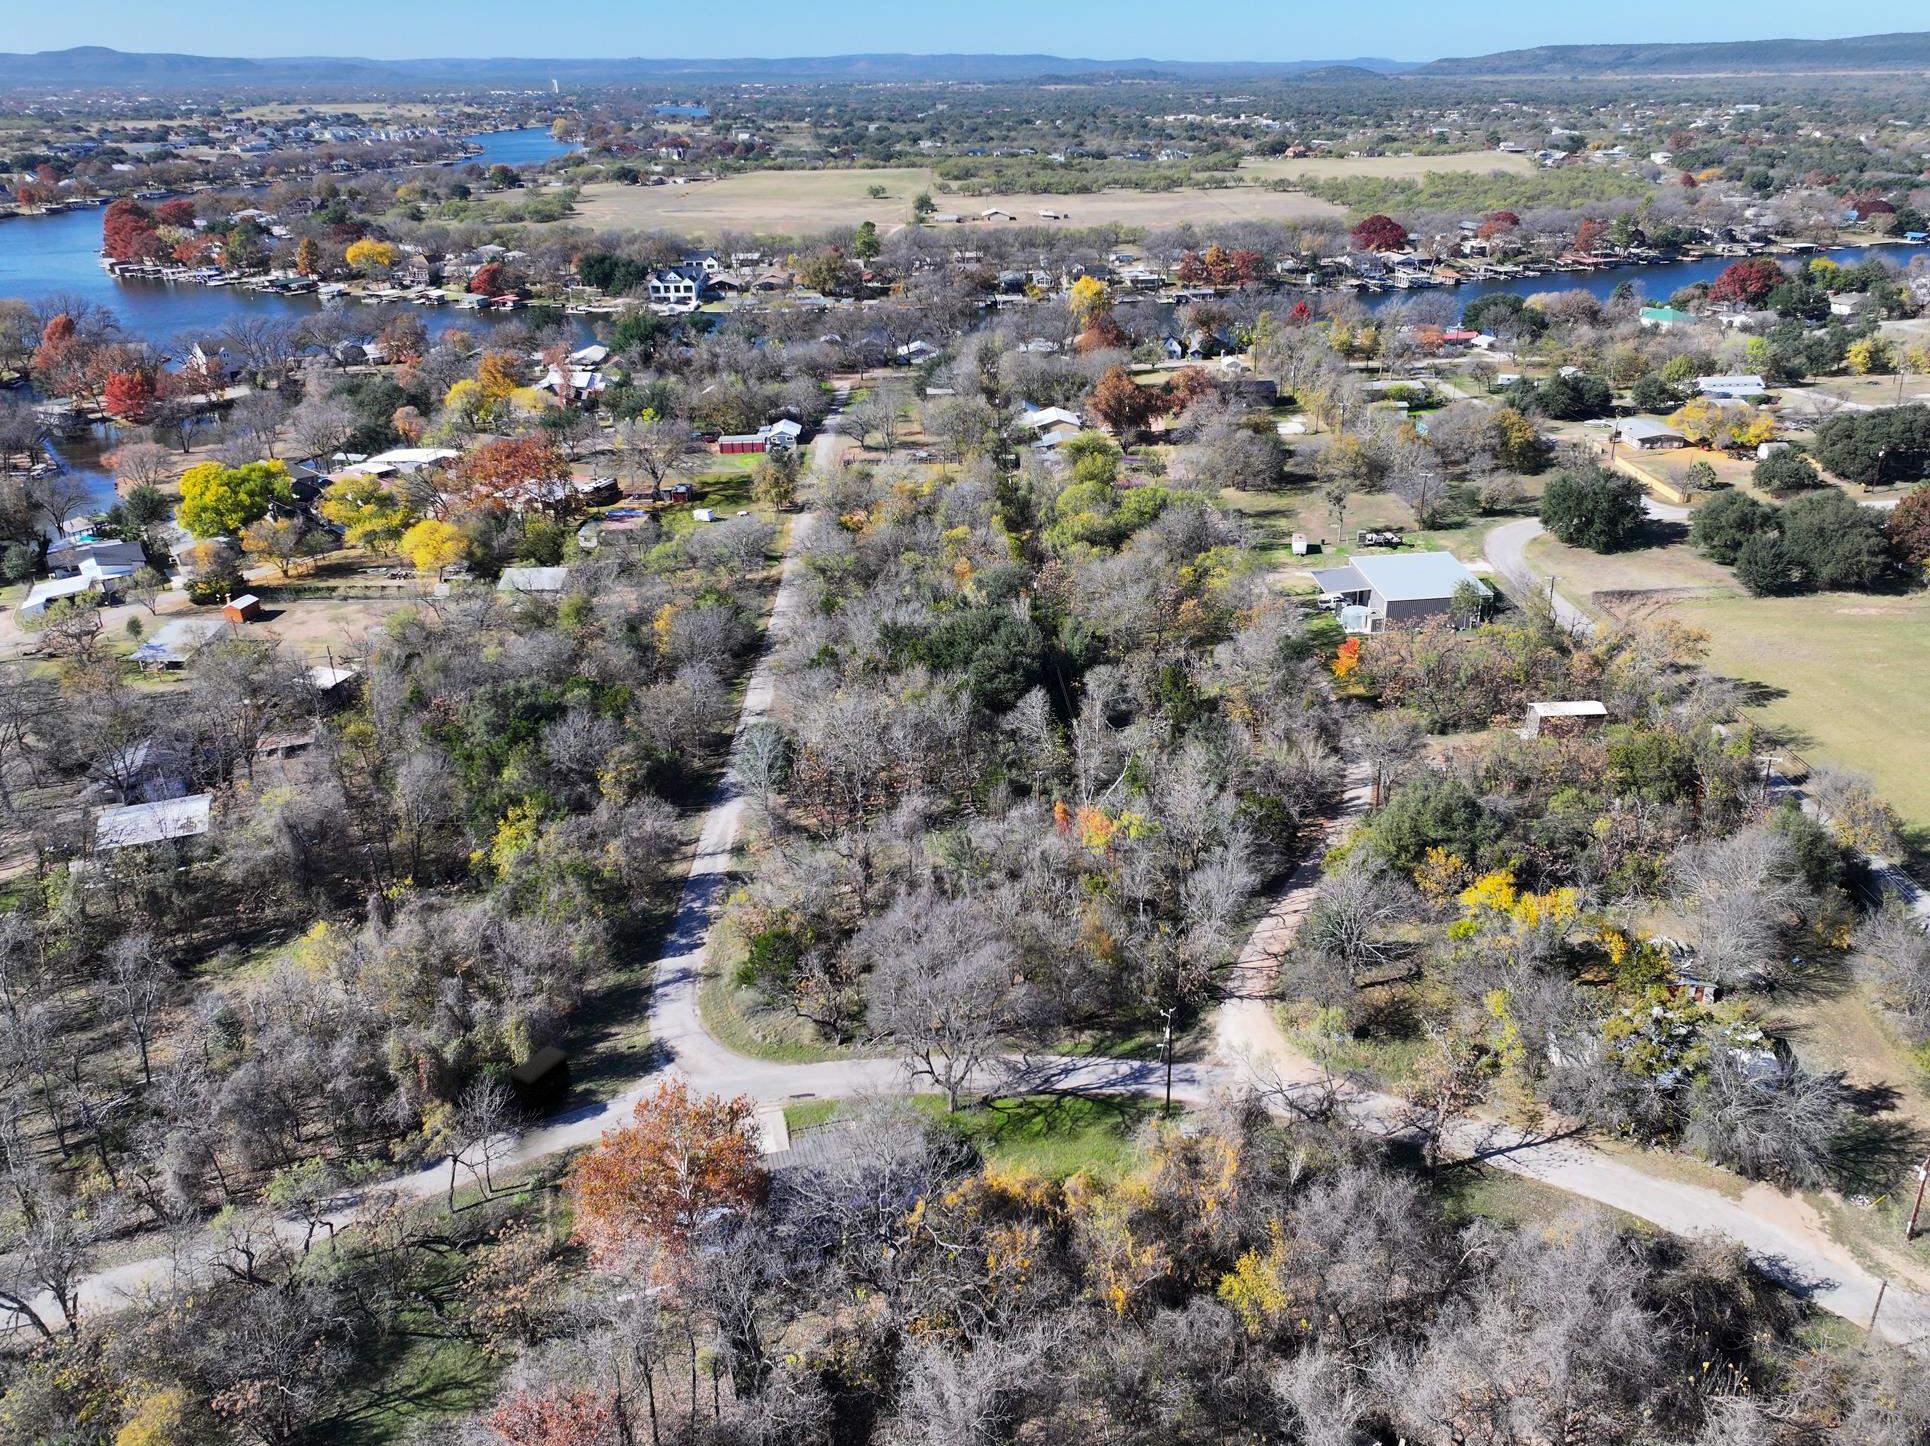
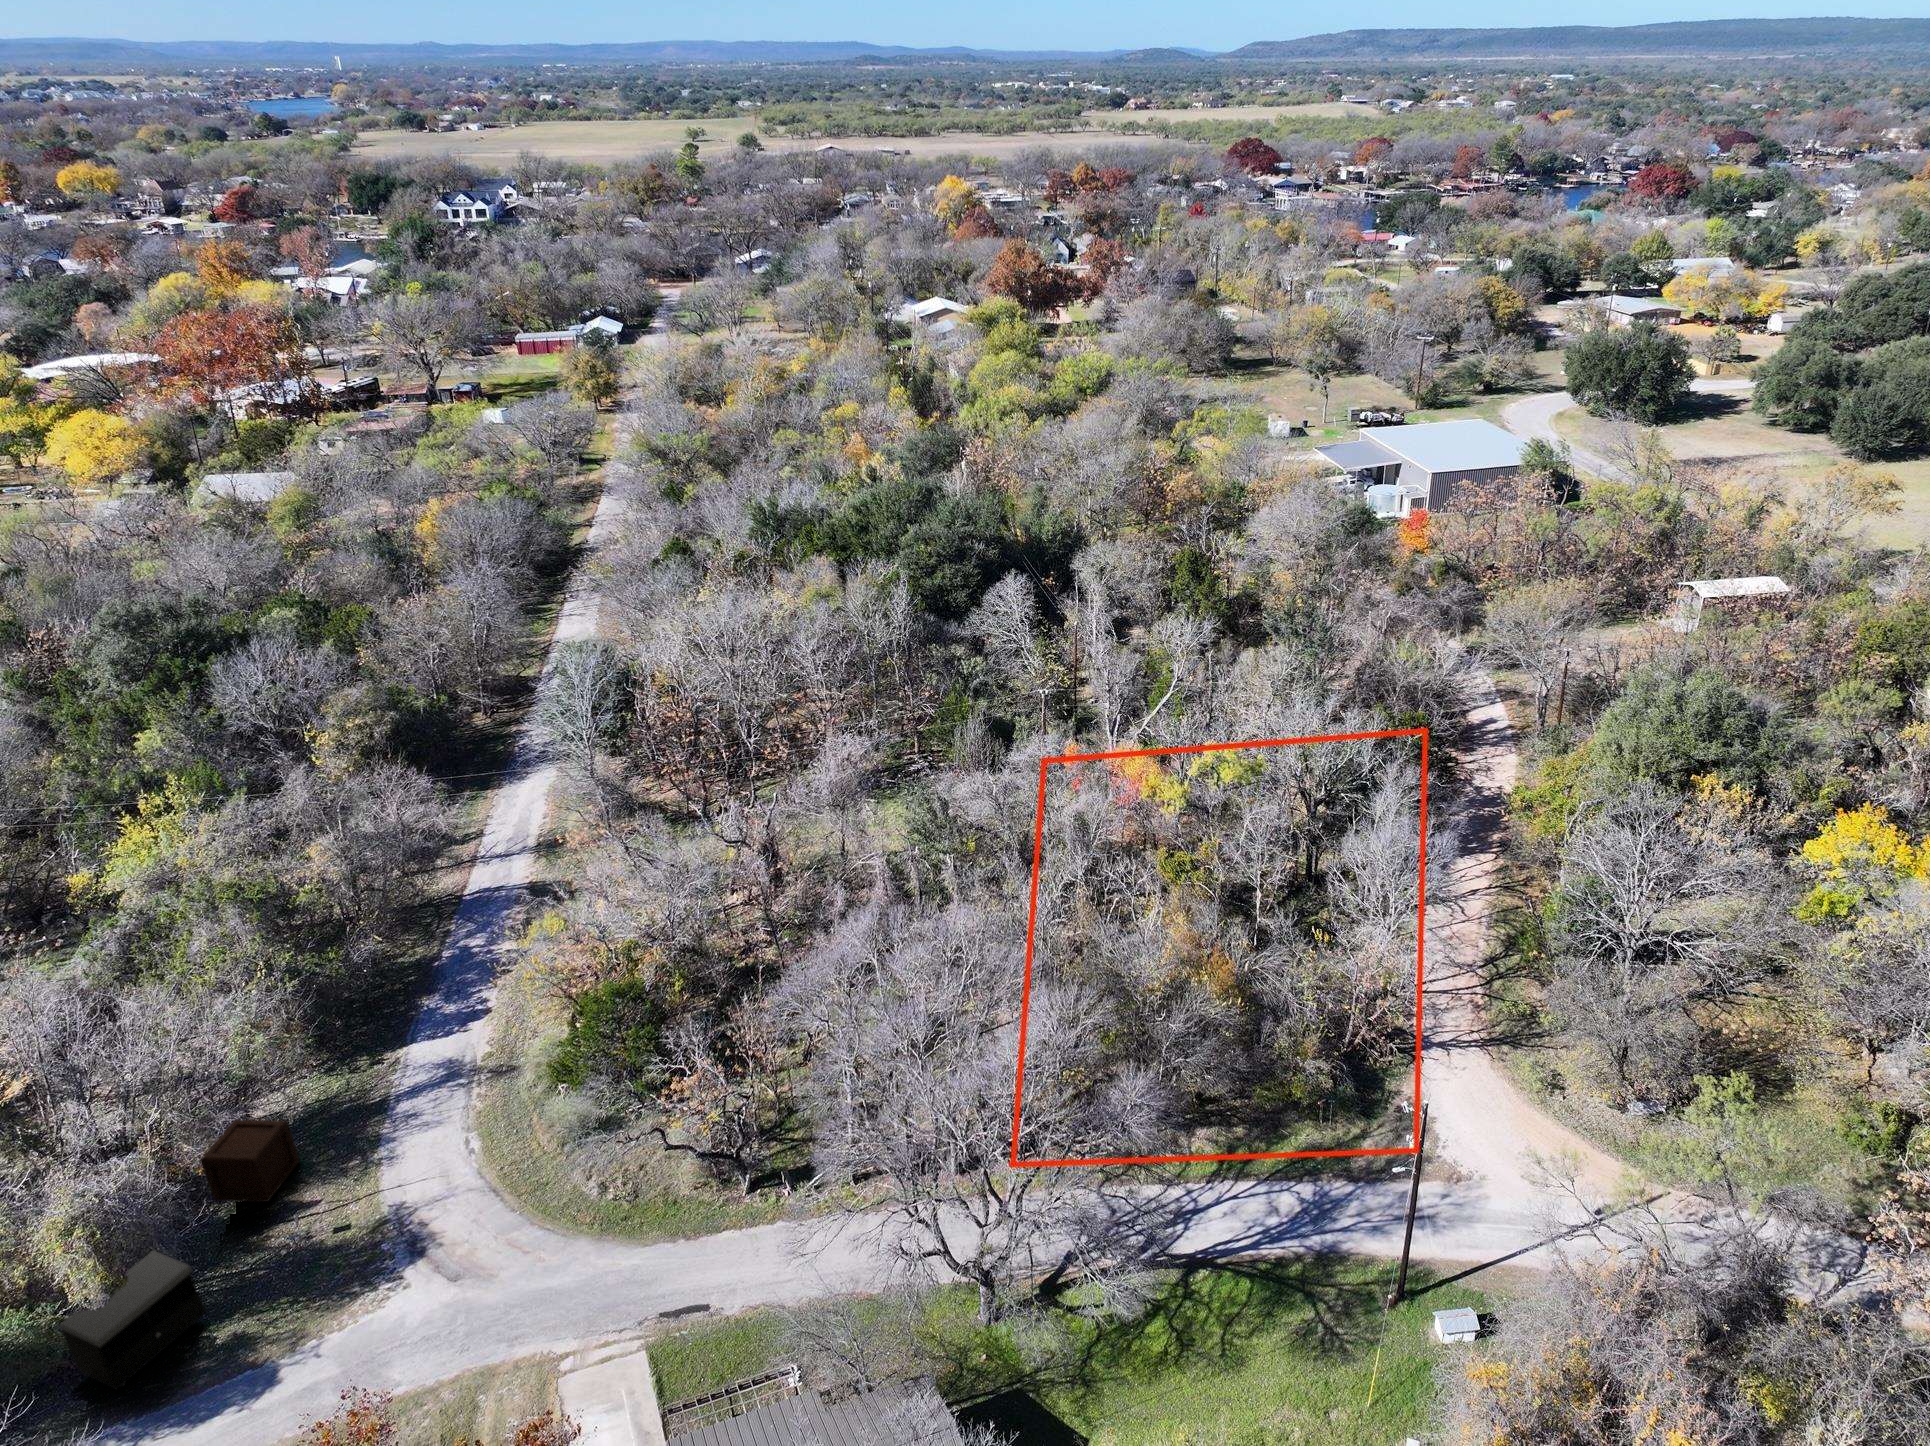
wooden crate: none [564,988,609,1031] -> present [200,1119,300,1202]

